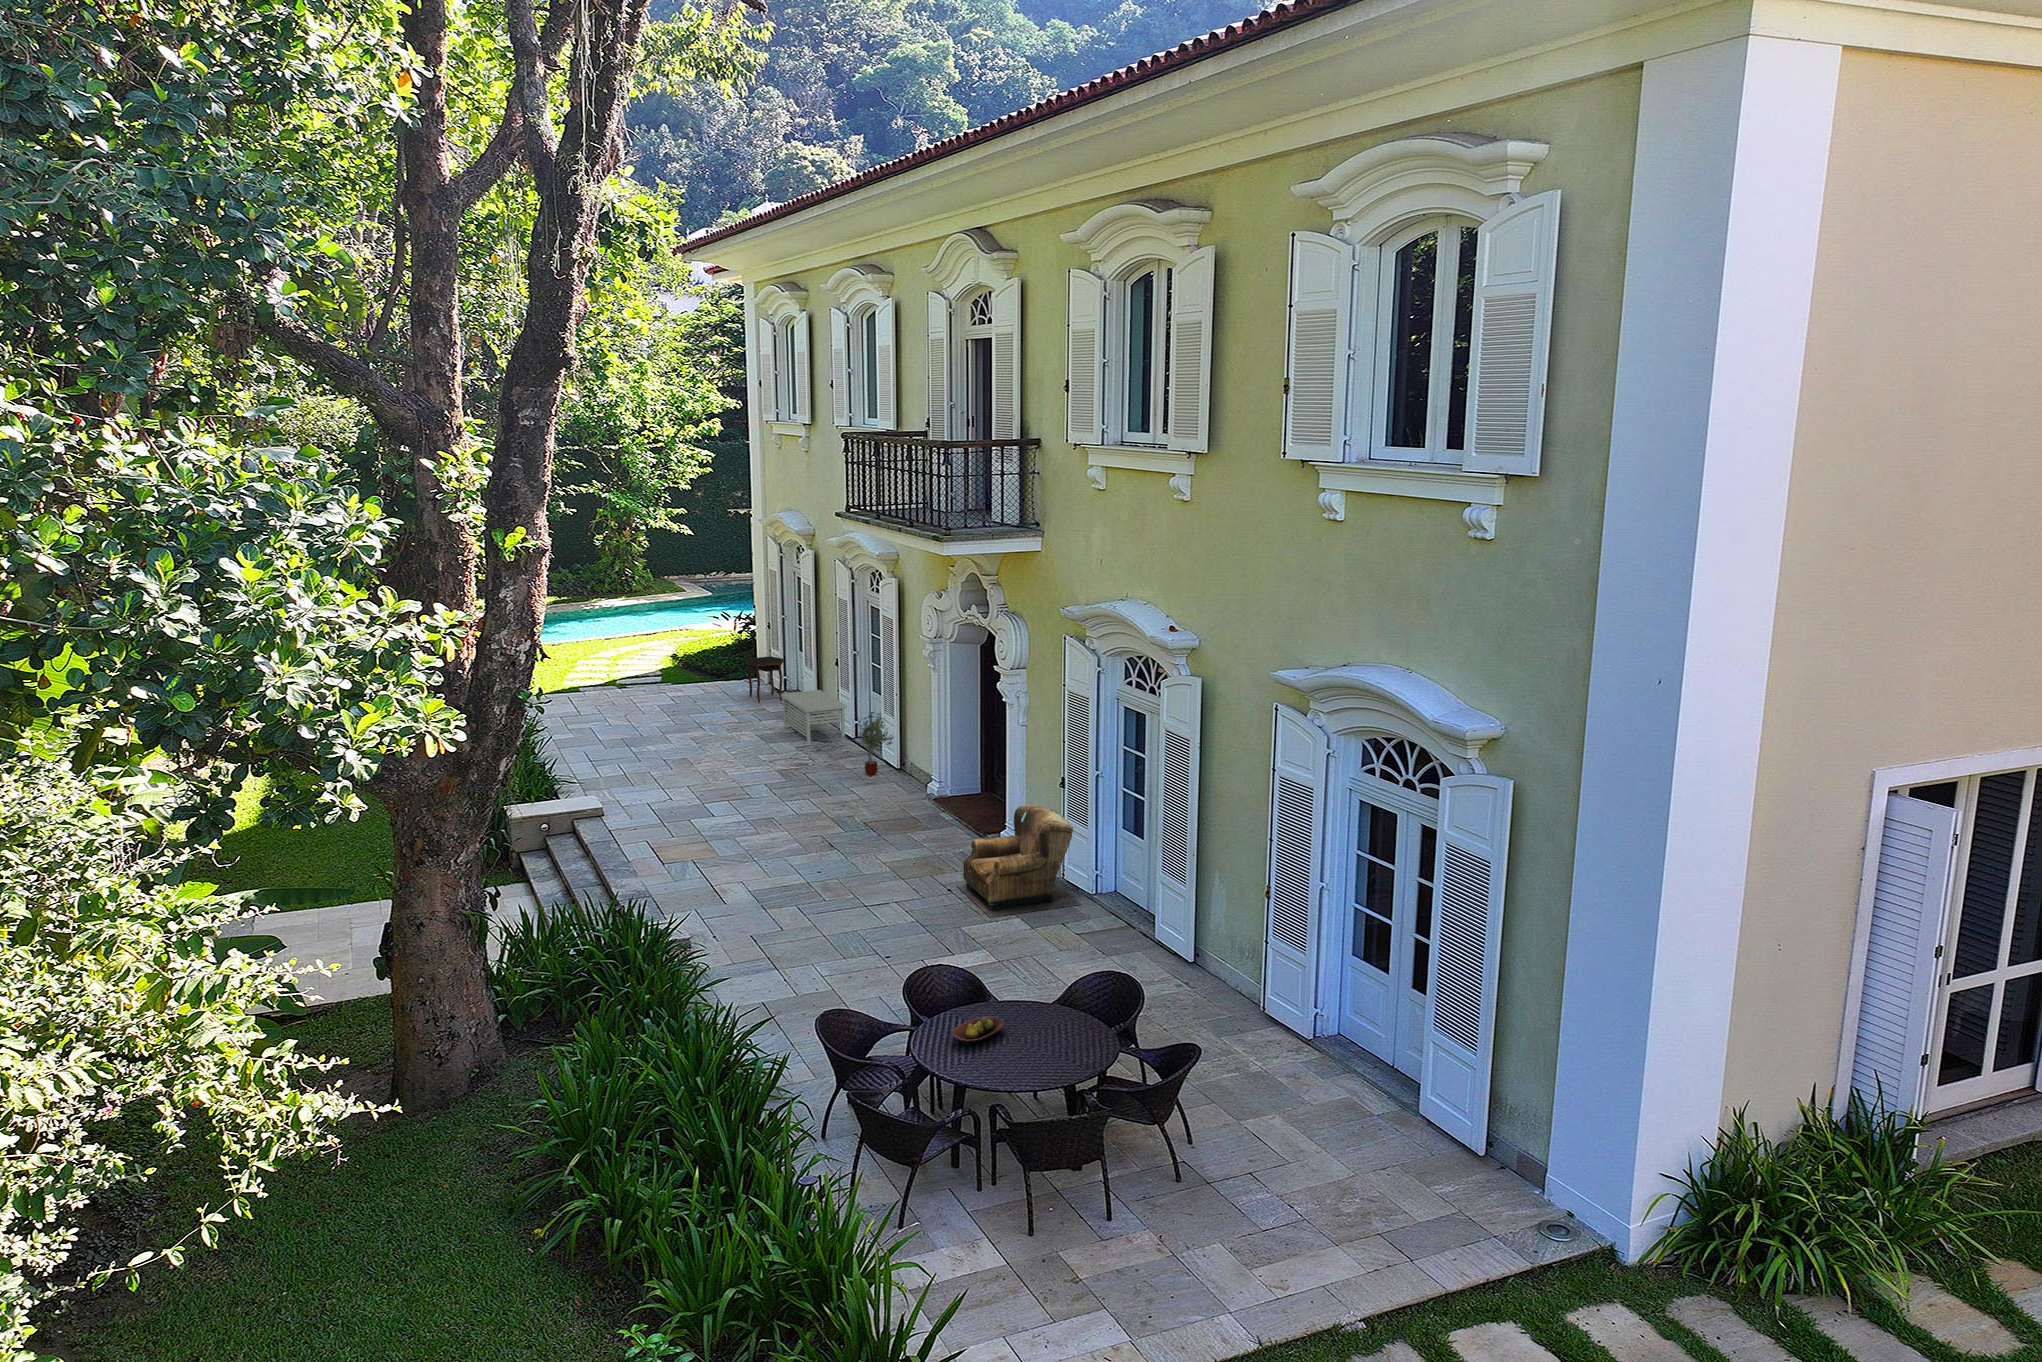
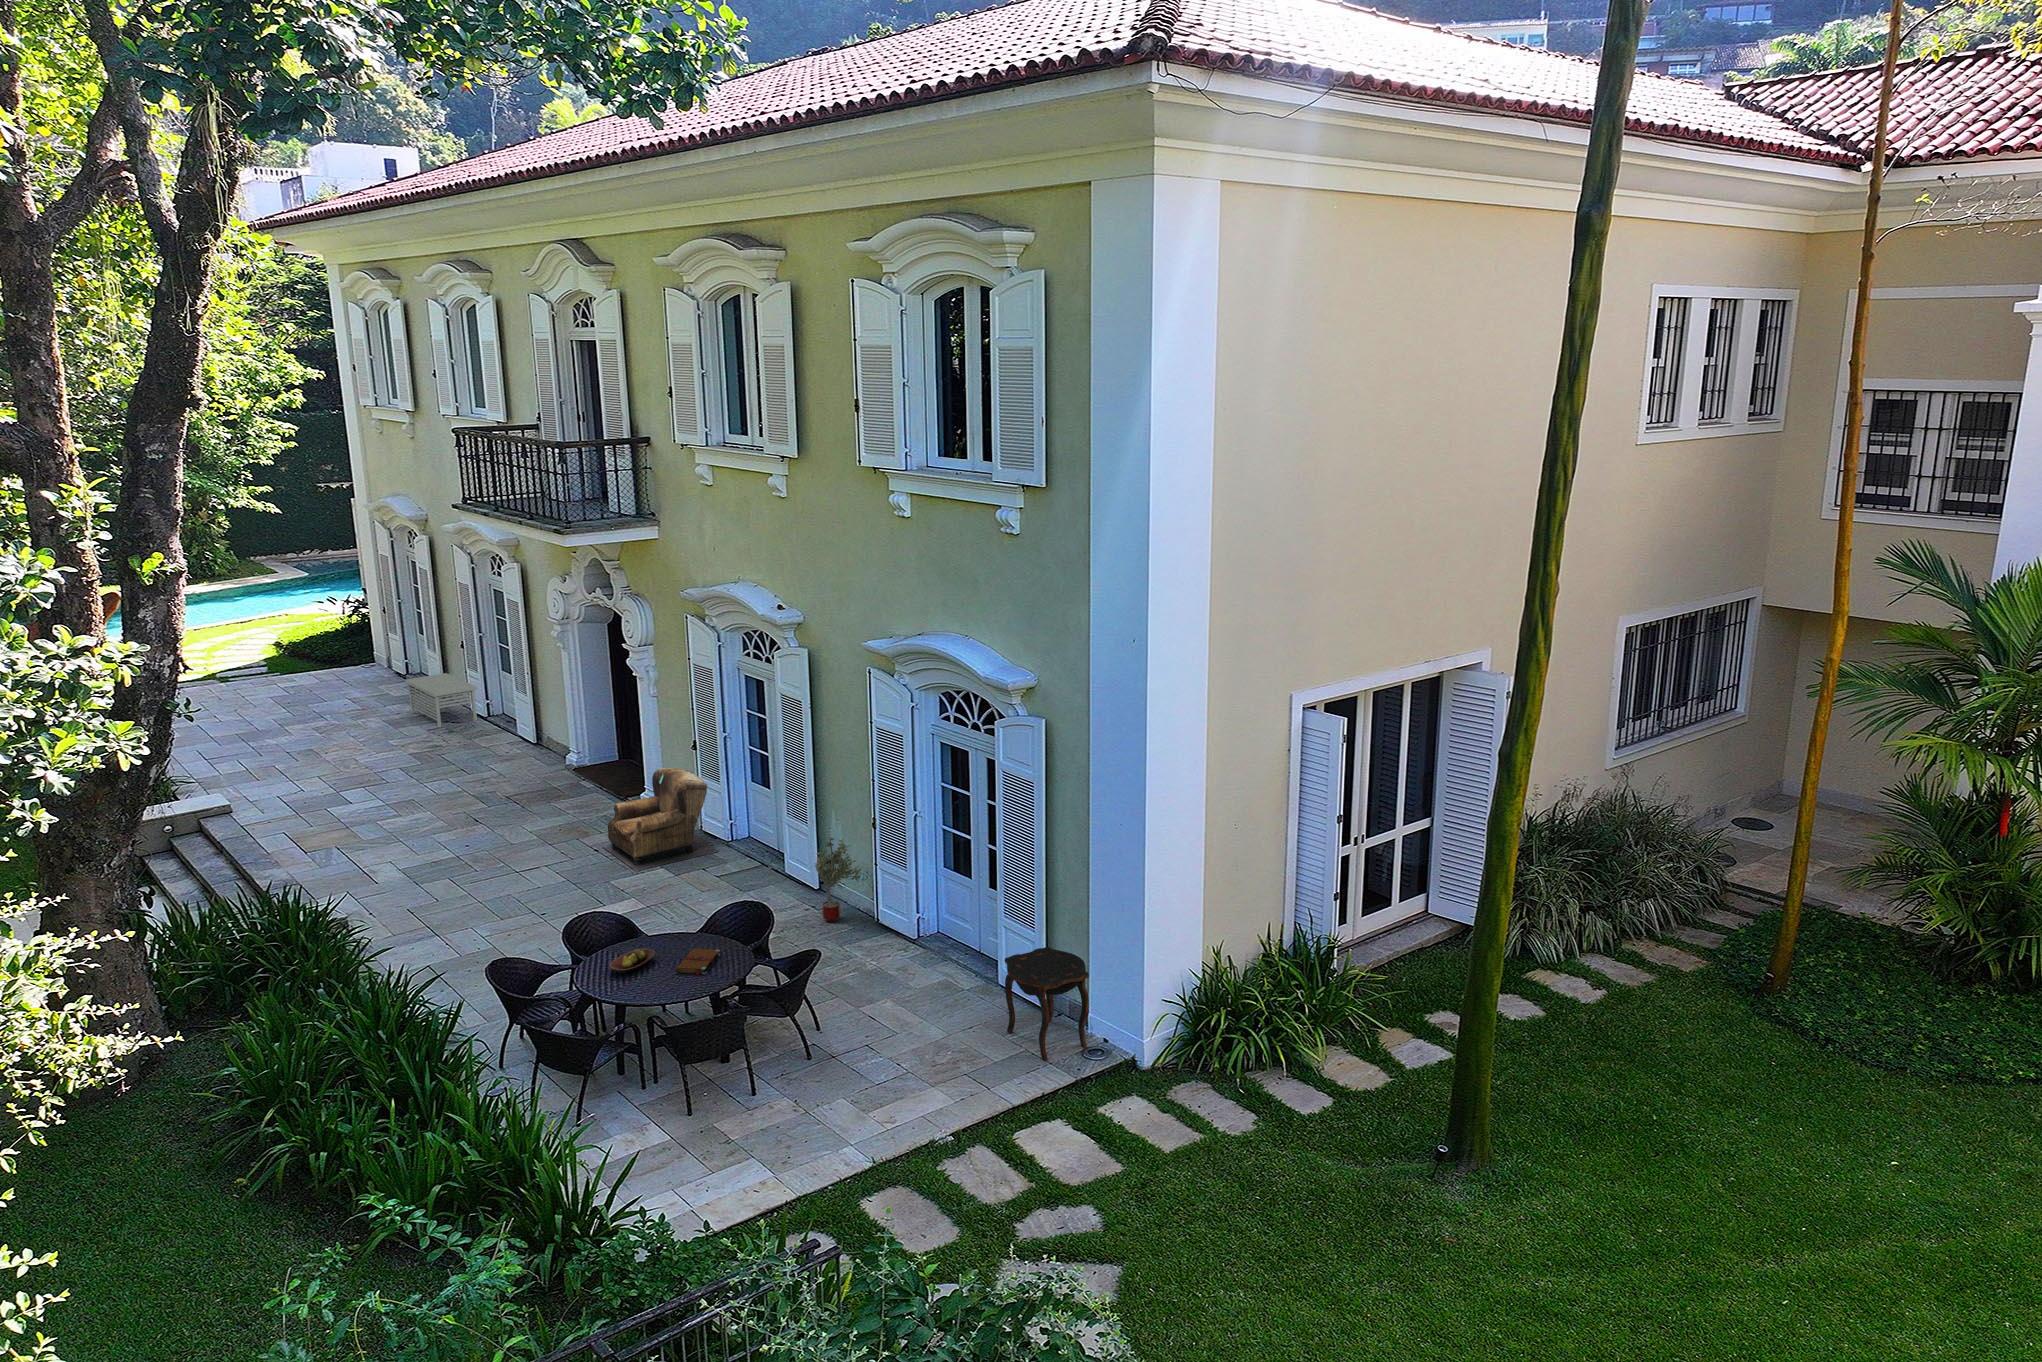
side table: present [745,656,784,703] -> present [1005,947,1089,1061]
potted tree: present [861,712,894,775] -> present [815,838,862,922]
book: none [1027,1025,1080,1060] -> present [676,949,720,975]

